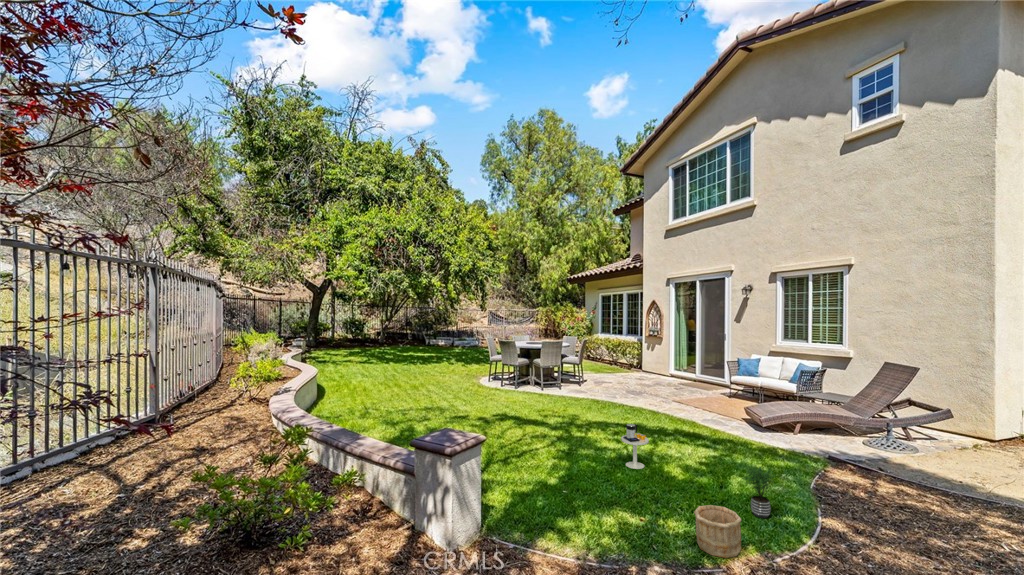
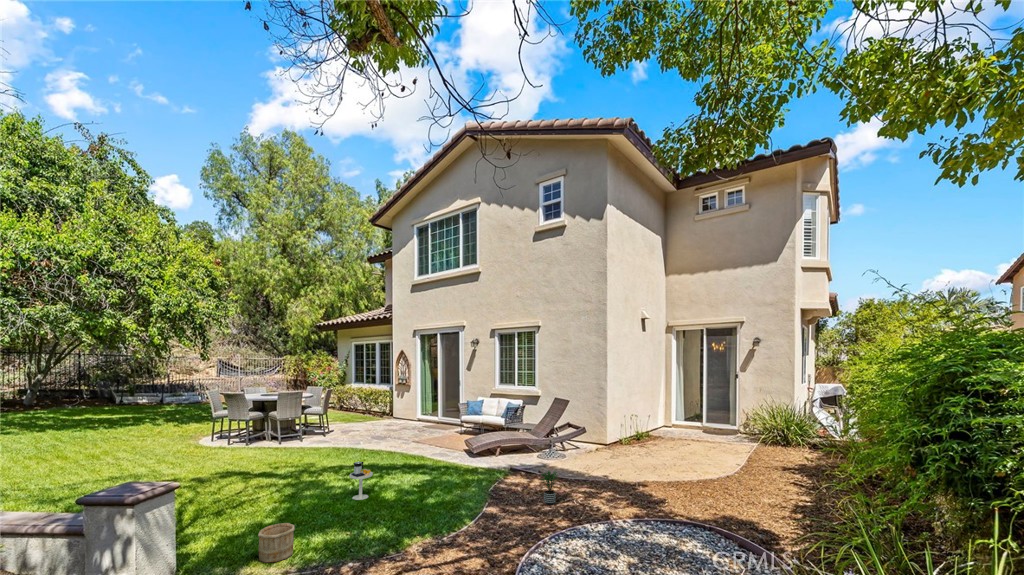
potted plant: present [746,467,774,518] -> present [541,471,557,505]
wooden bucket: present [694,505,742,558] -> present [258,523,295,562]

